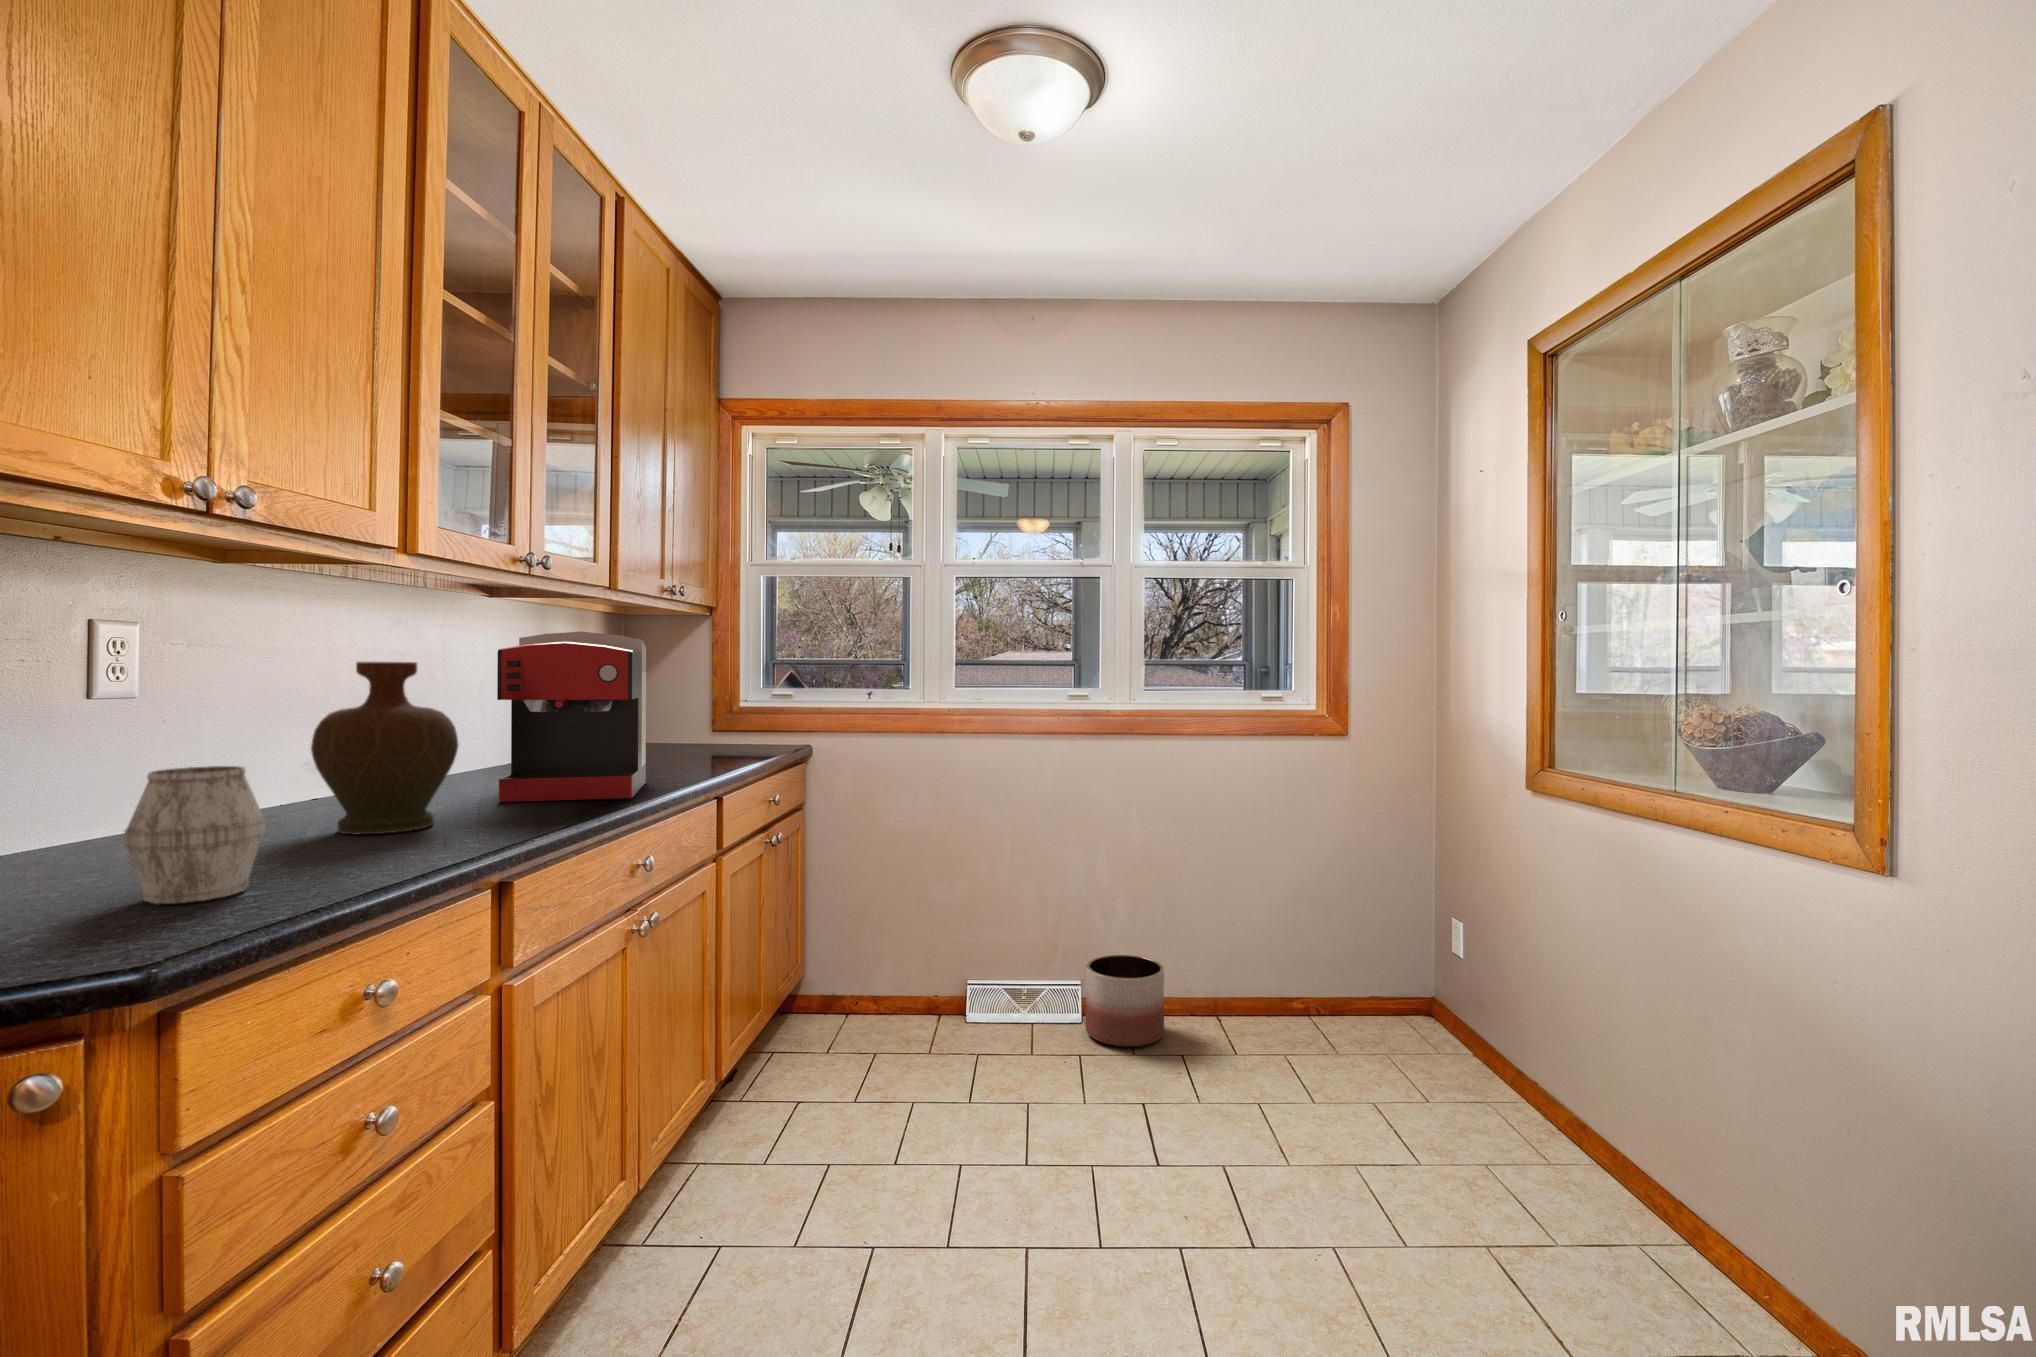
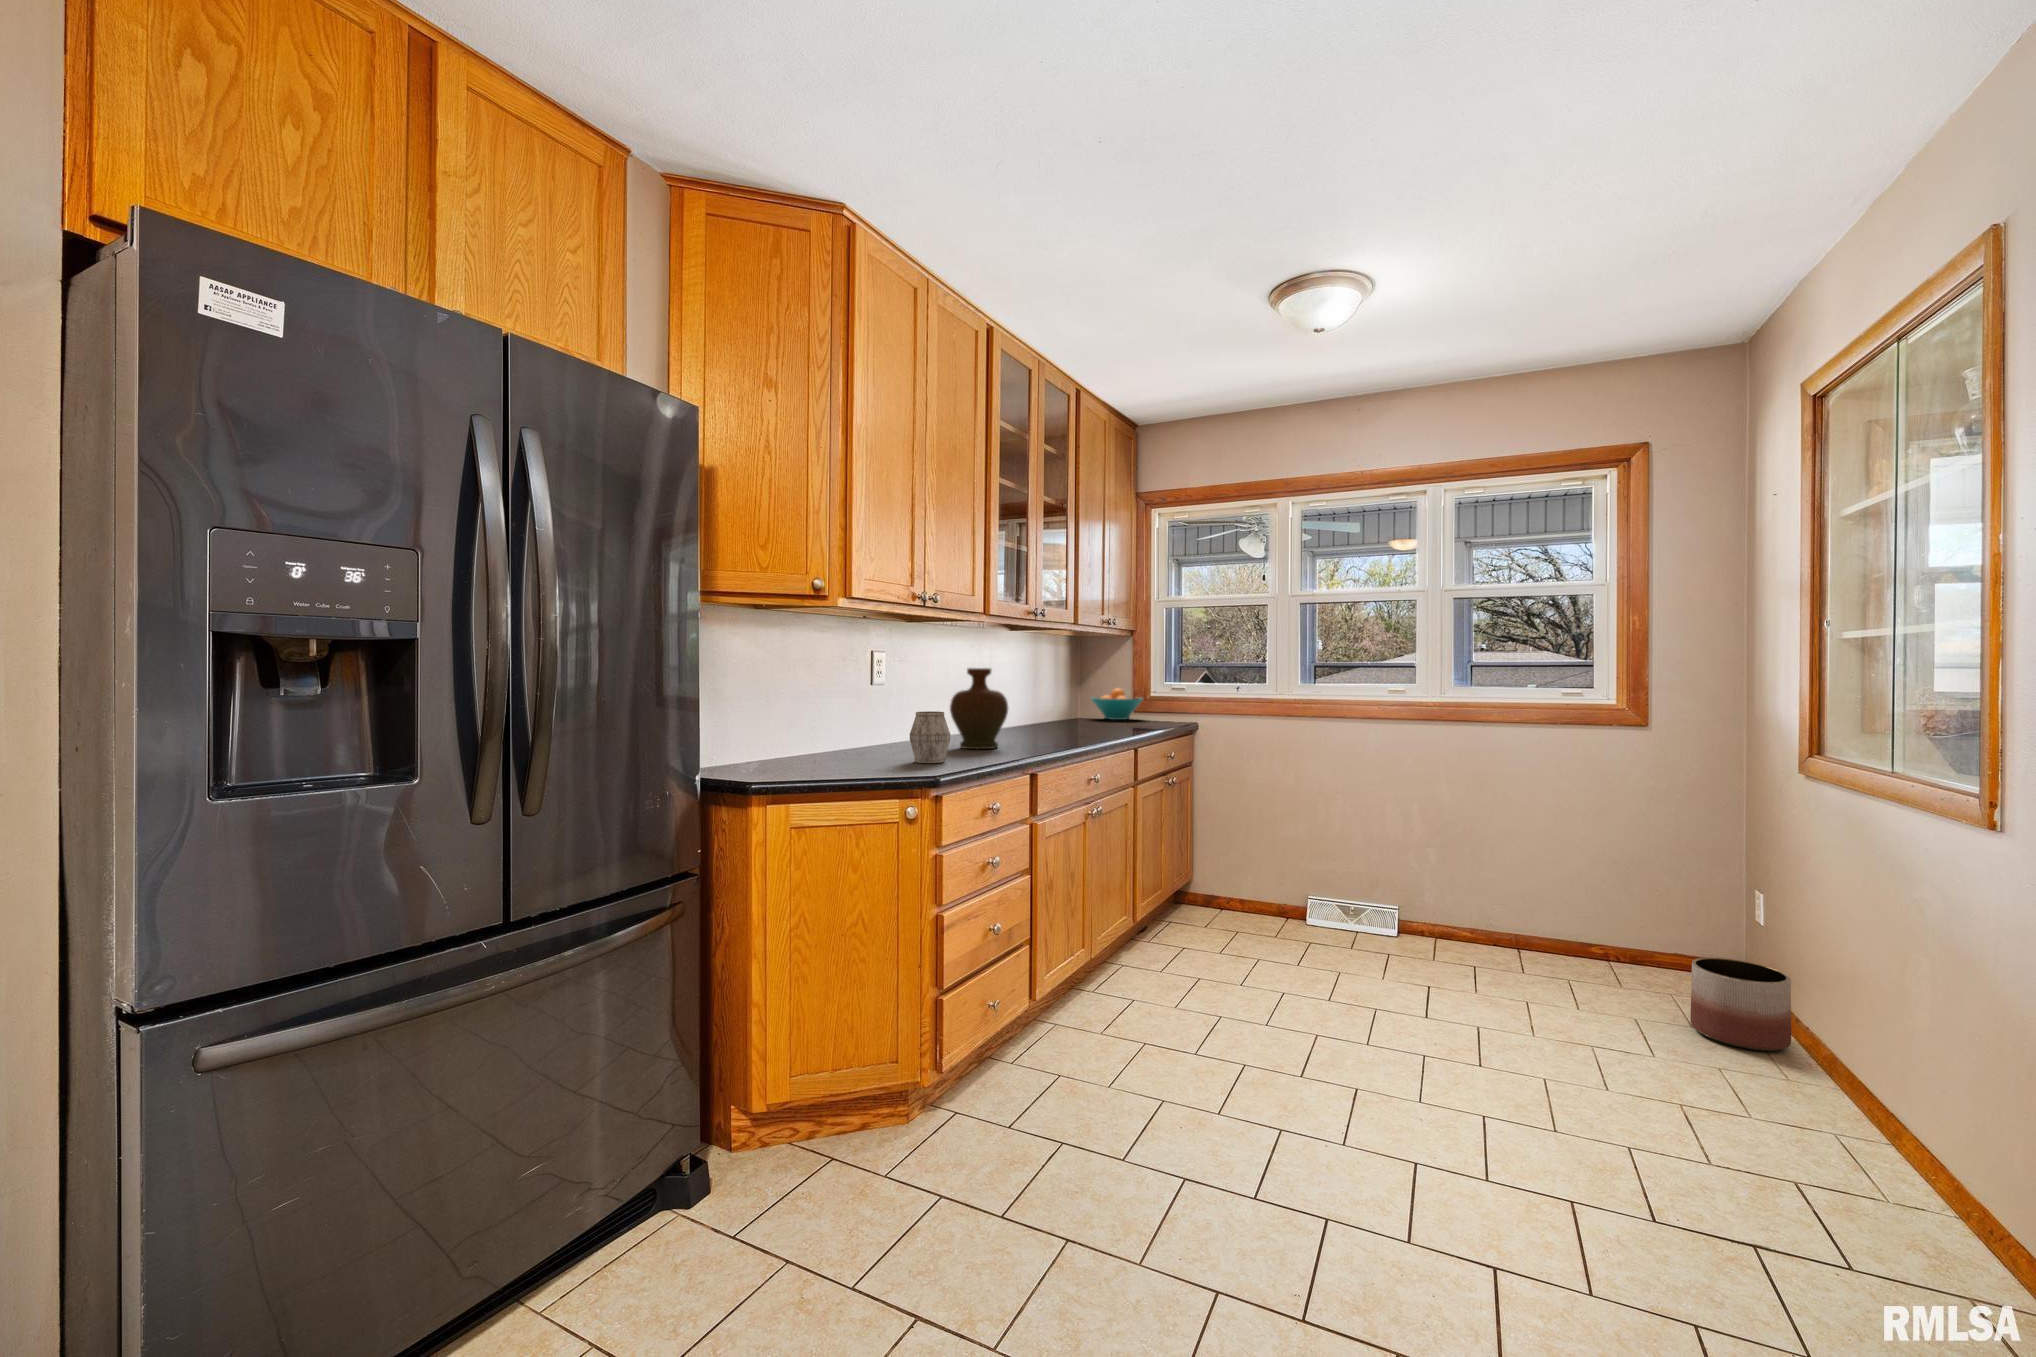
coffee maker: present [497,631,646,802] -> none [1022,650,1093,743]
fruit bowl: none [644,695,729,743] -> present [1091,689,1144,720]
planter: present [1085,955,1164,1047] -> present [1691,958,1791,1051]

